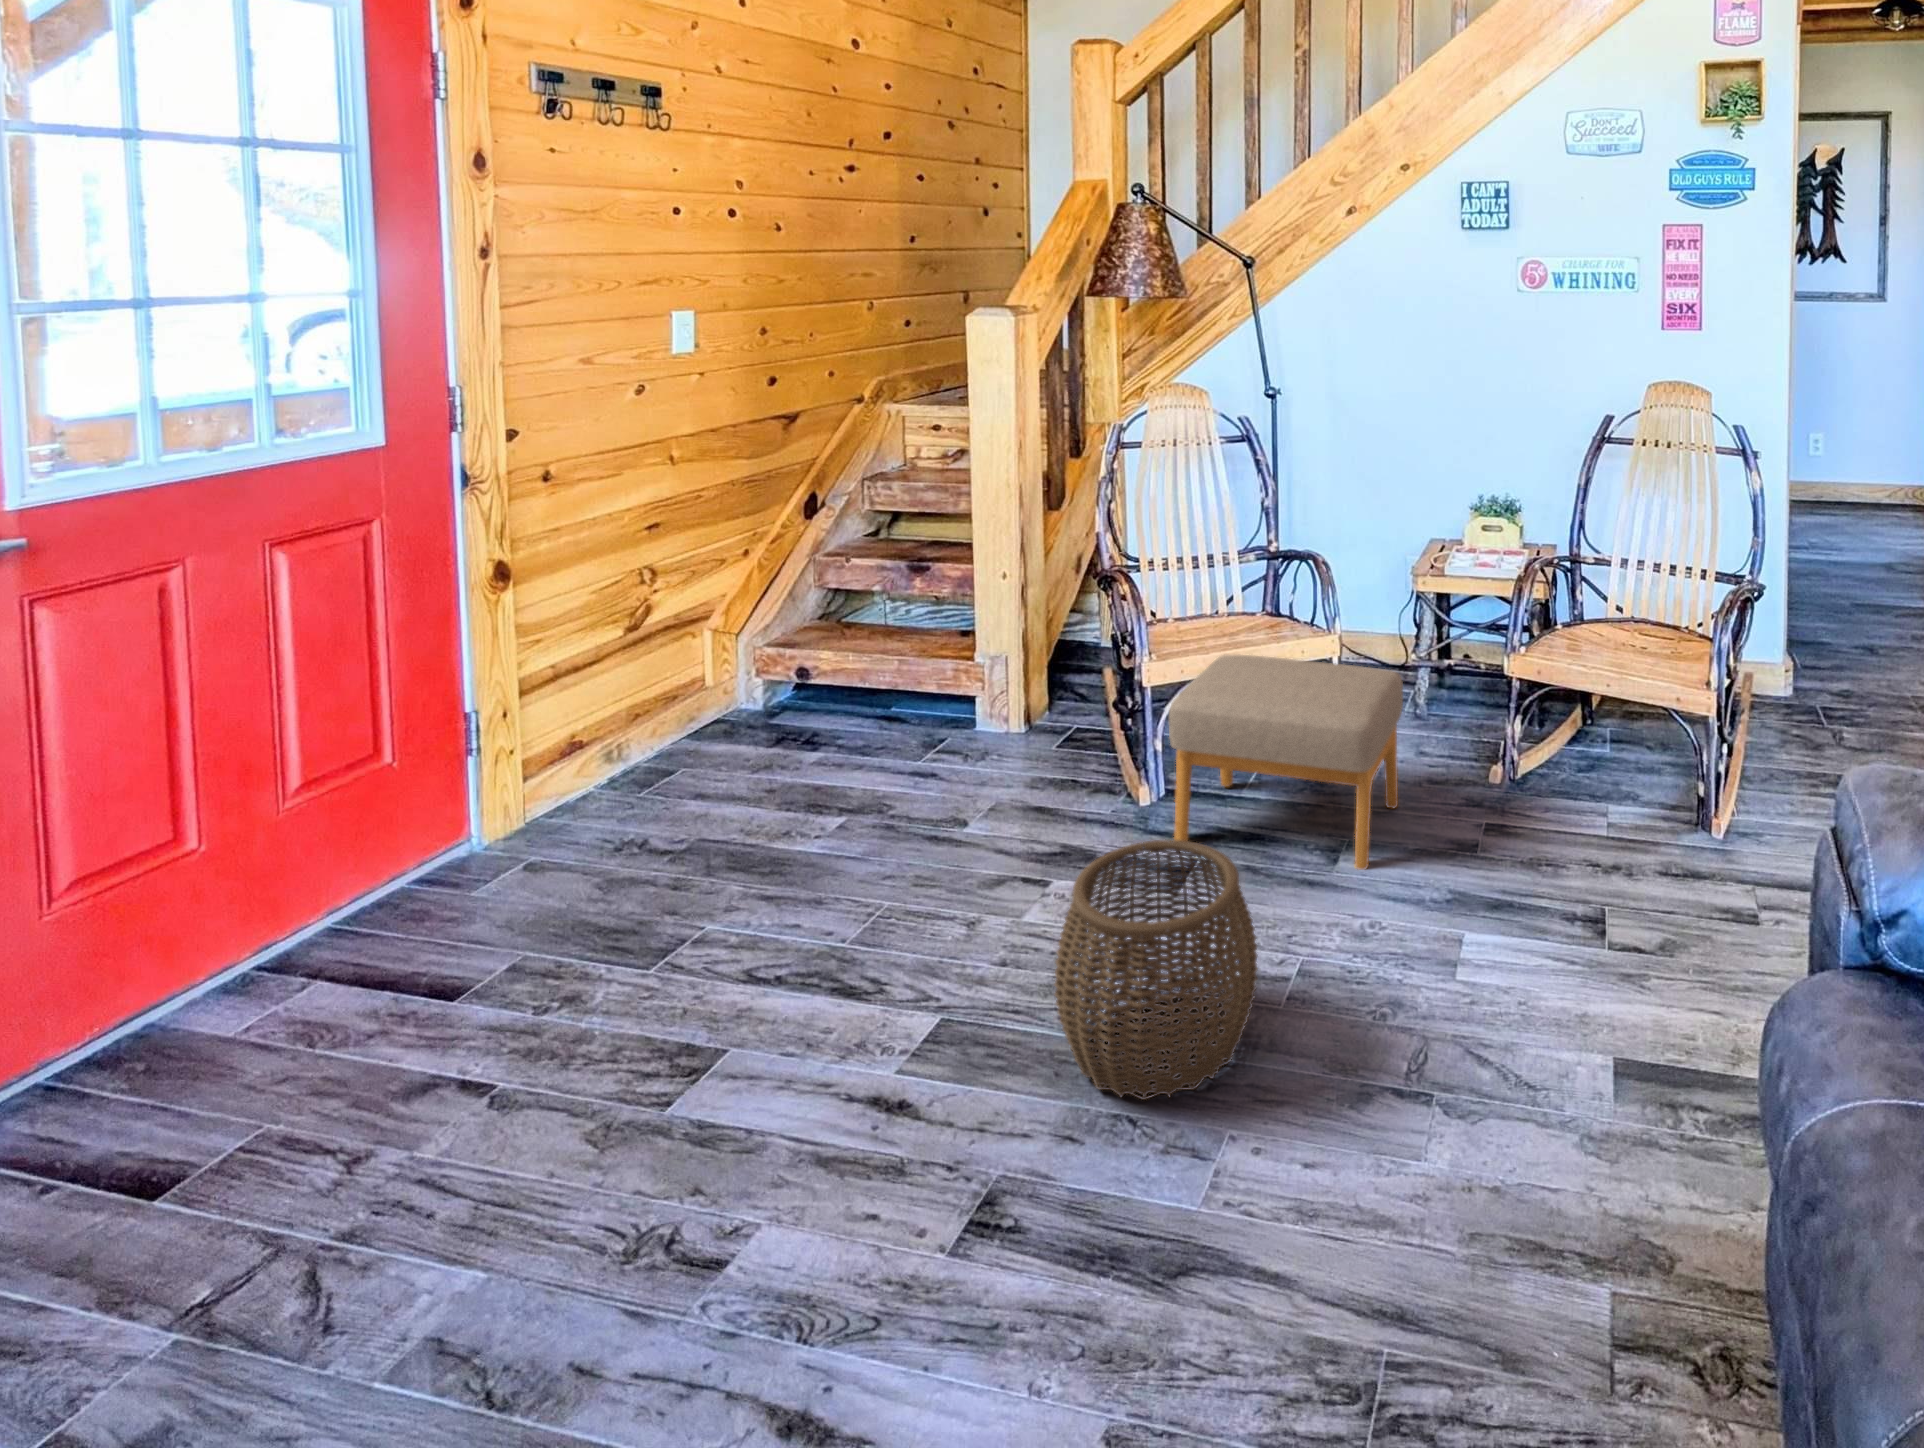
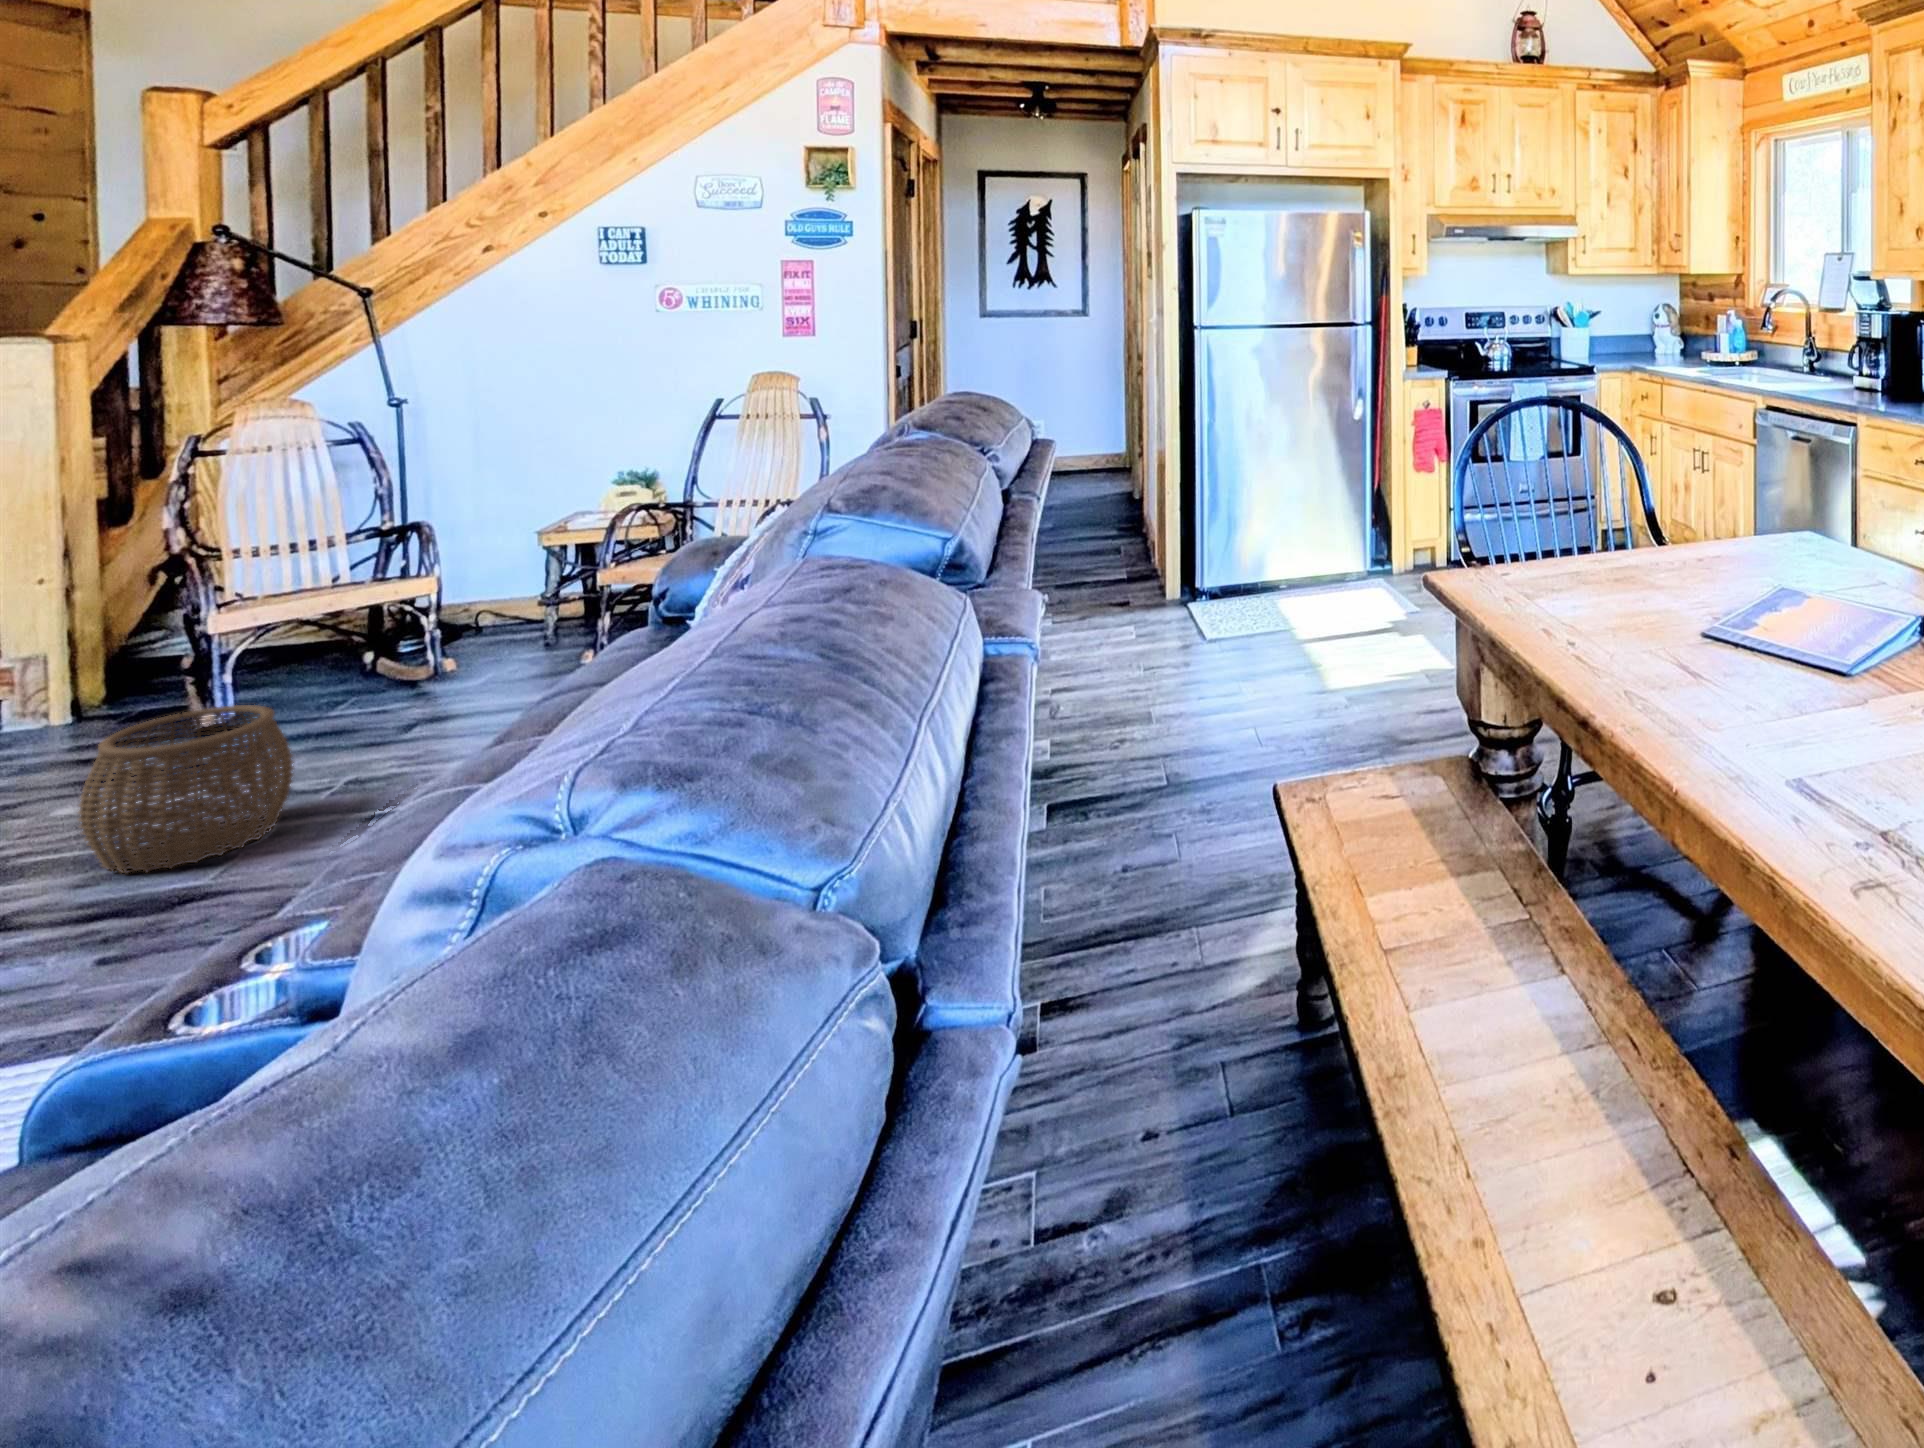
footstool: present [1169,655,1403,870] -> none [237,596,498,754]

